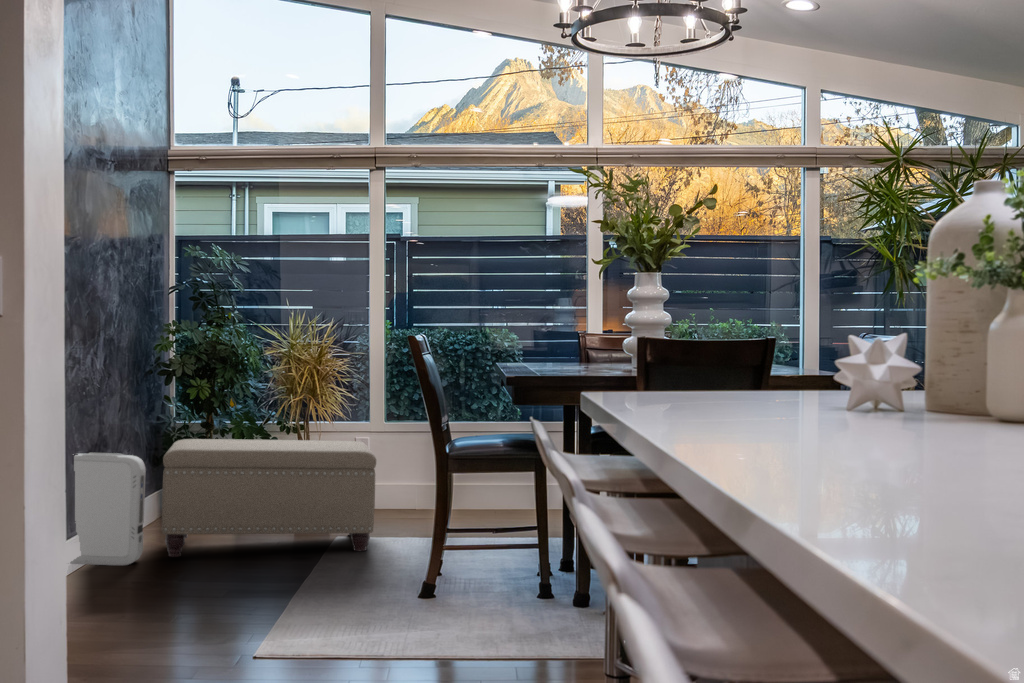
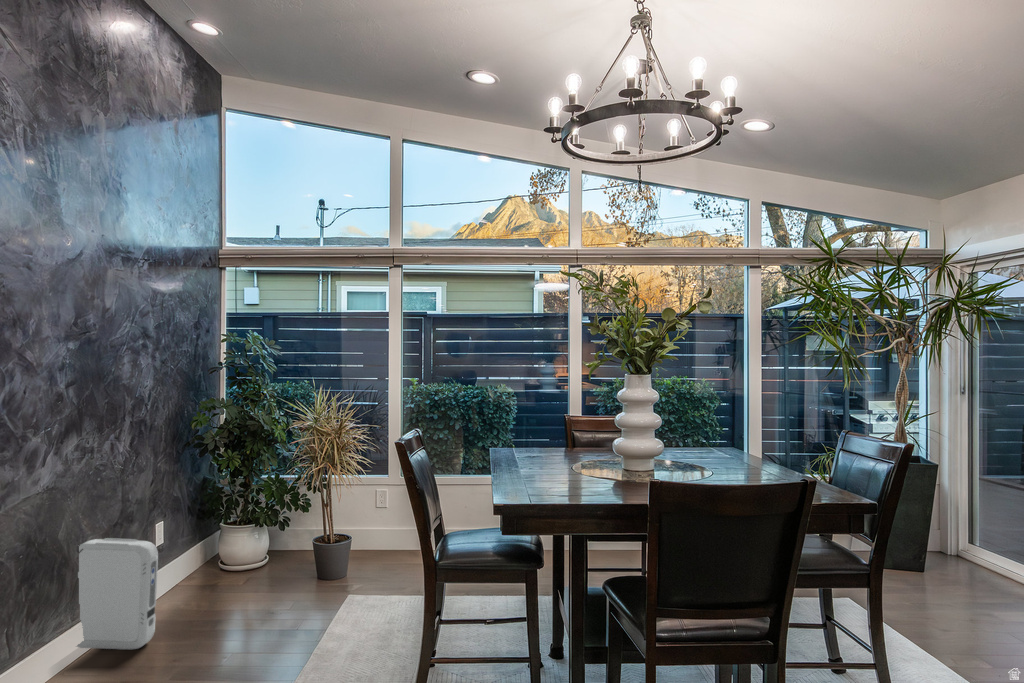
ottoman: present [162,439,376,557] -> none [173,510,380,636]

